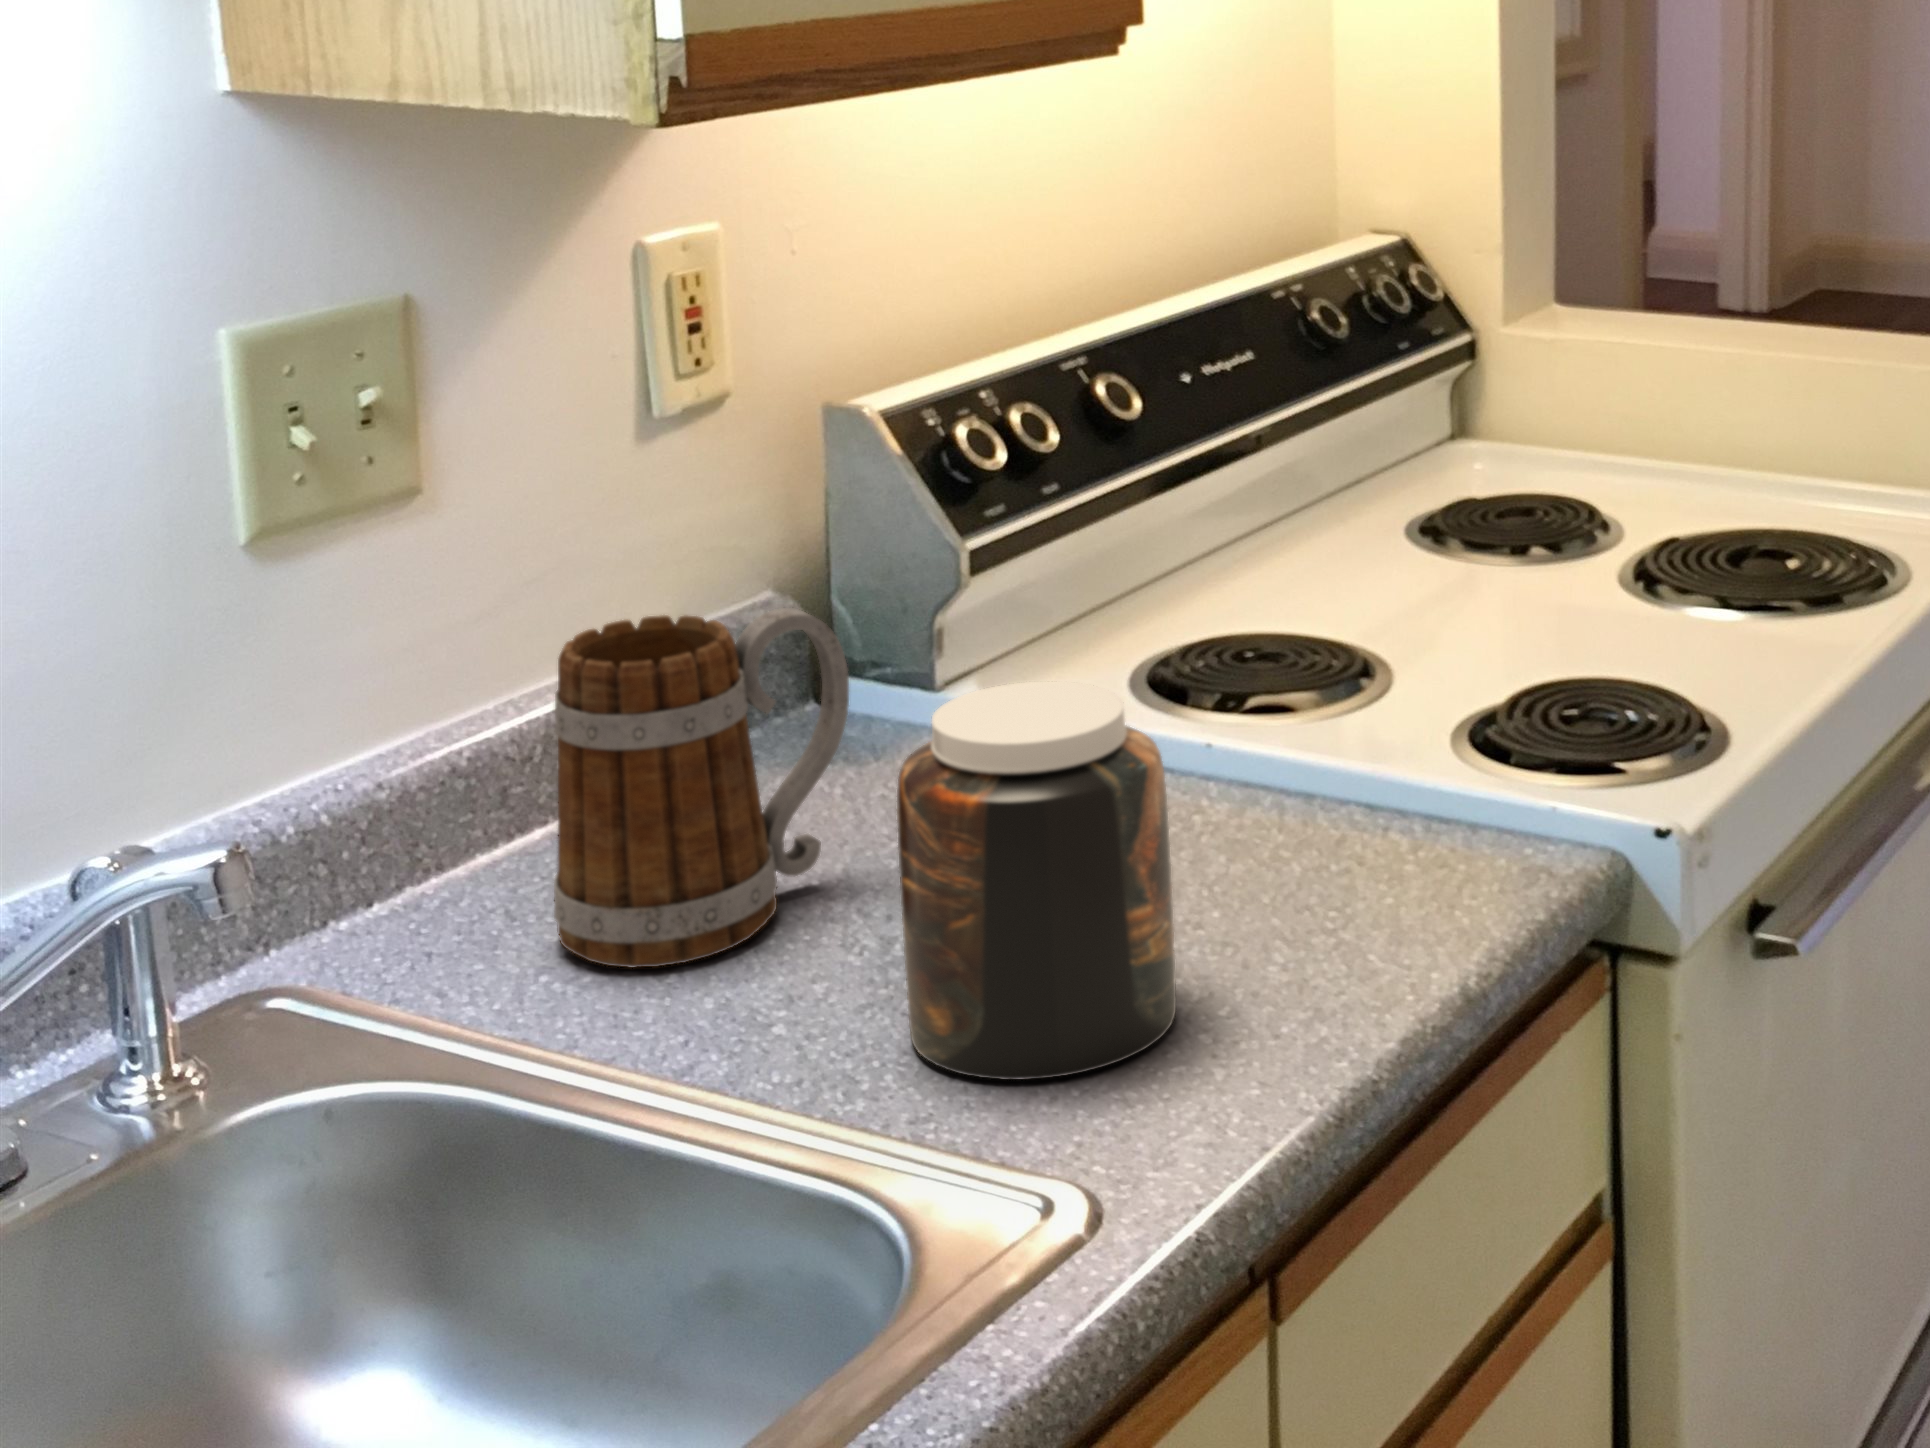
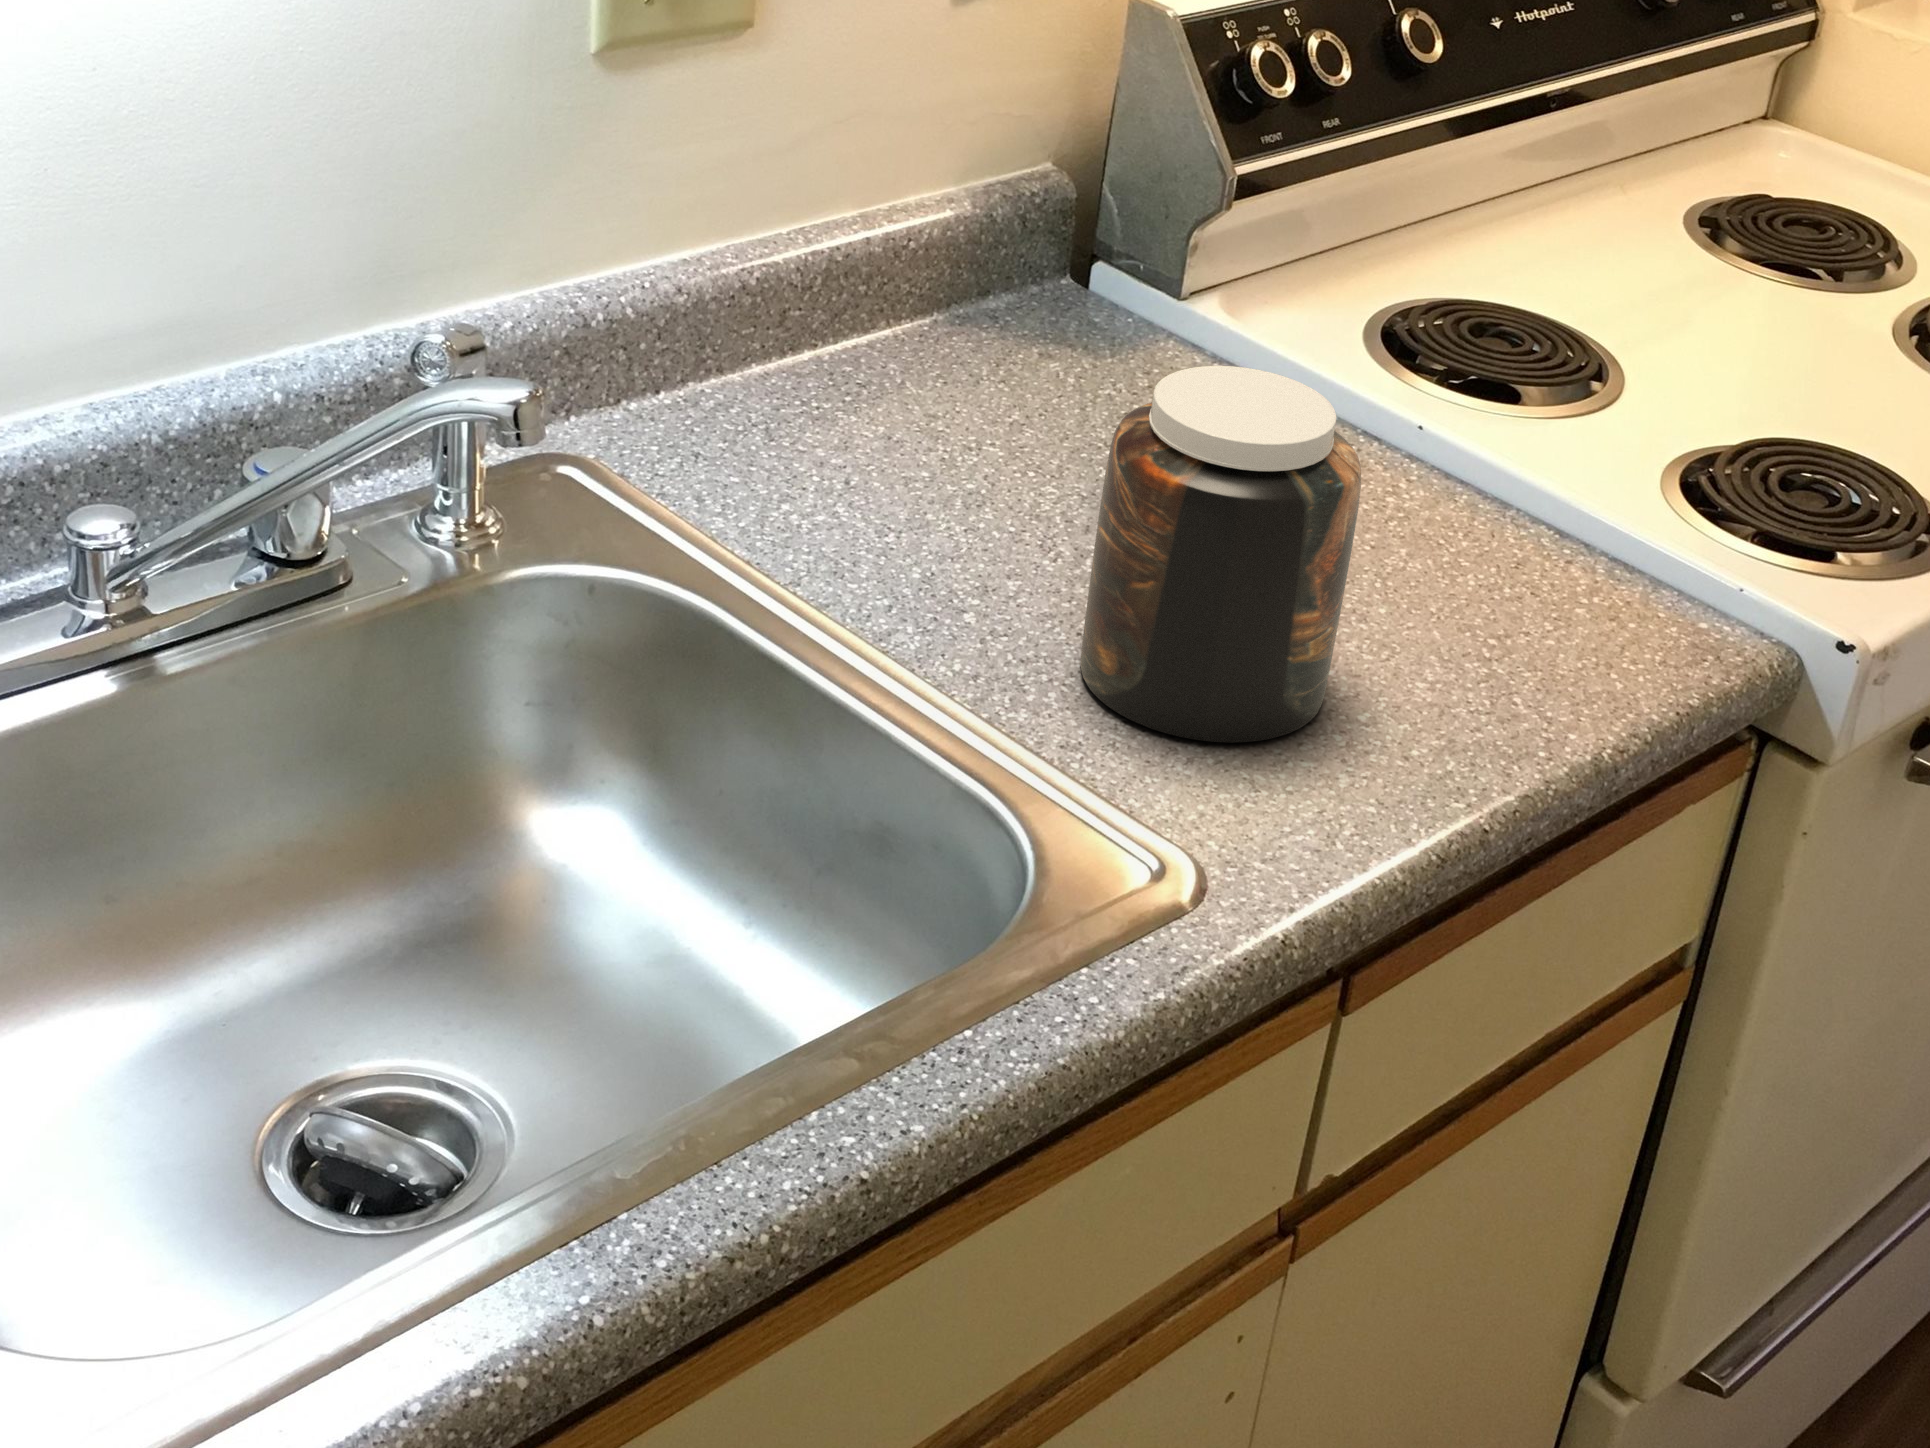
mug: present [554,608,849,967] -> none [802,198,1098,525]

